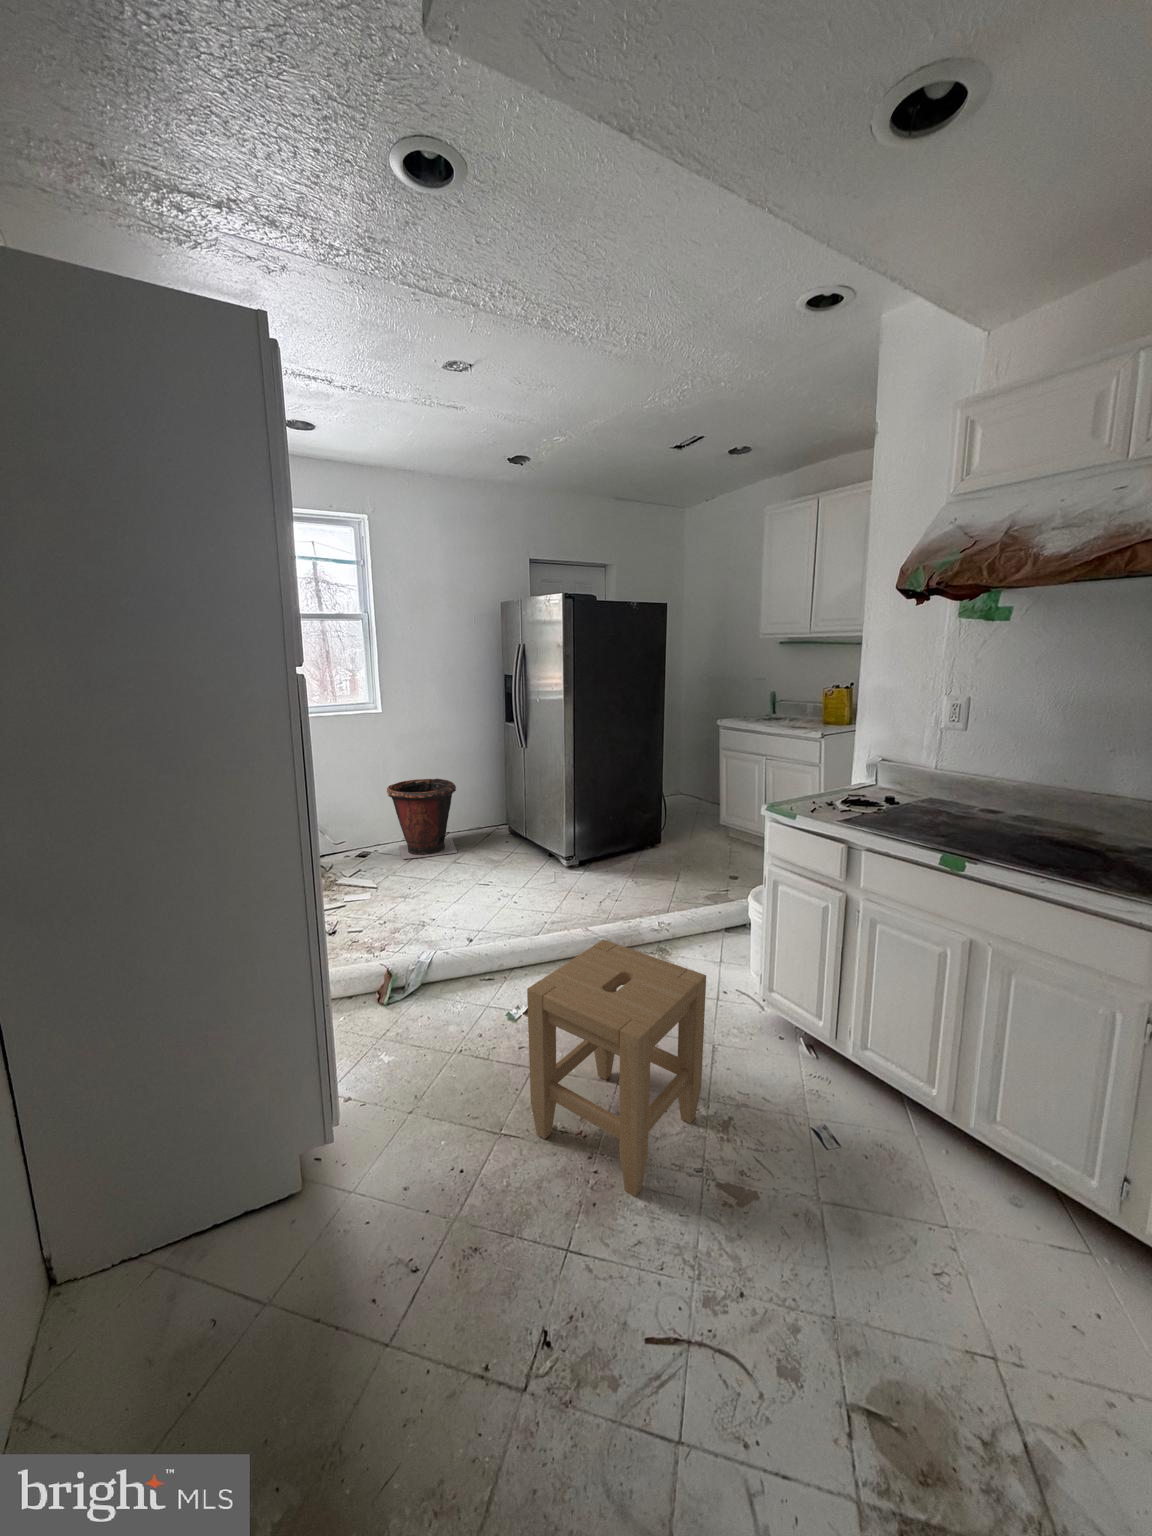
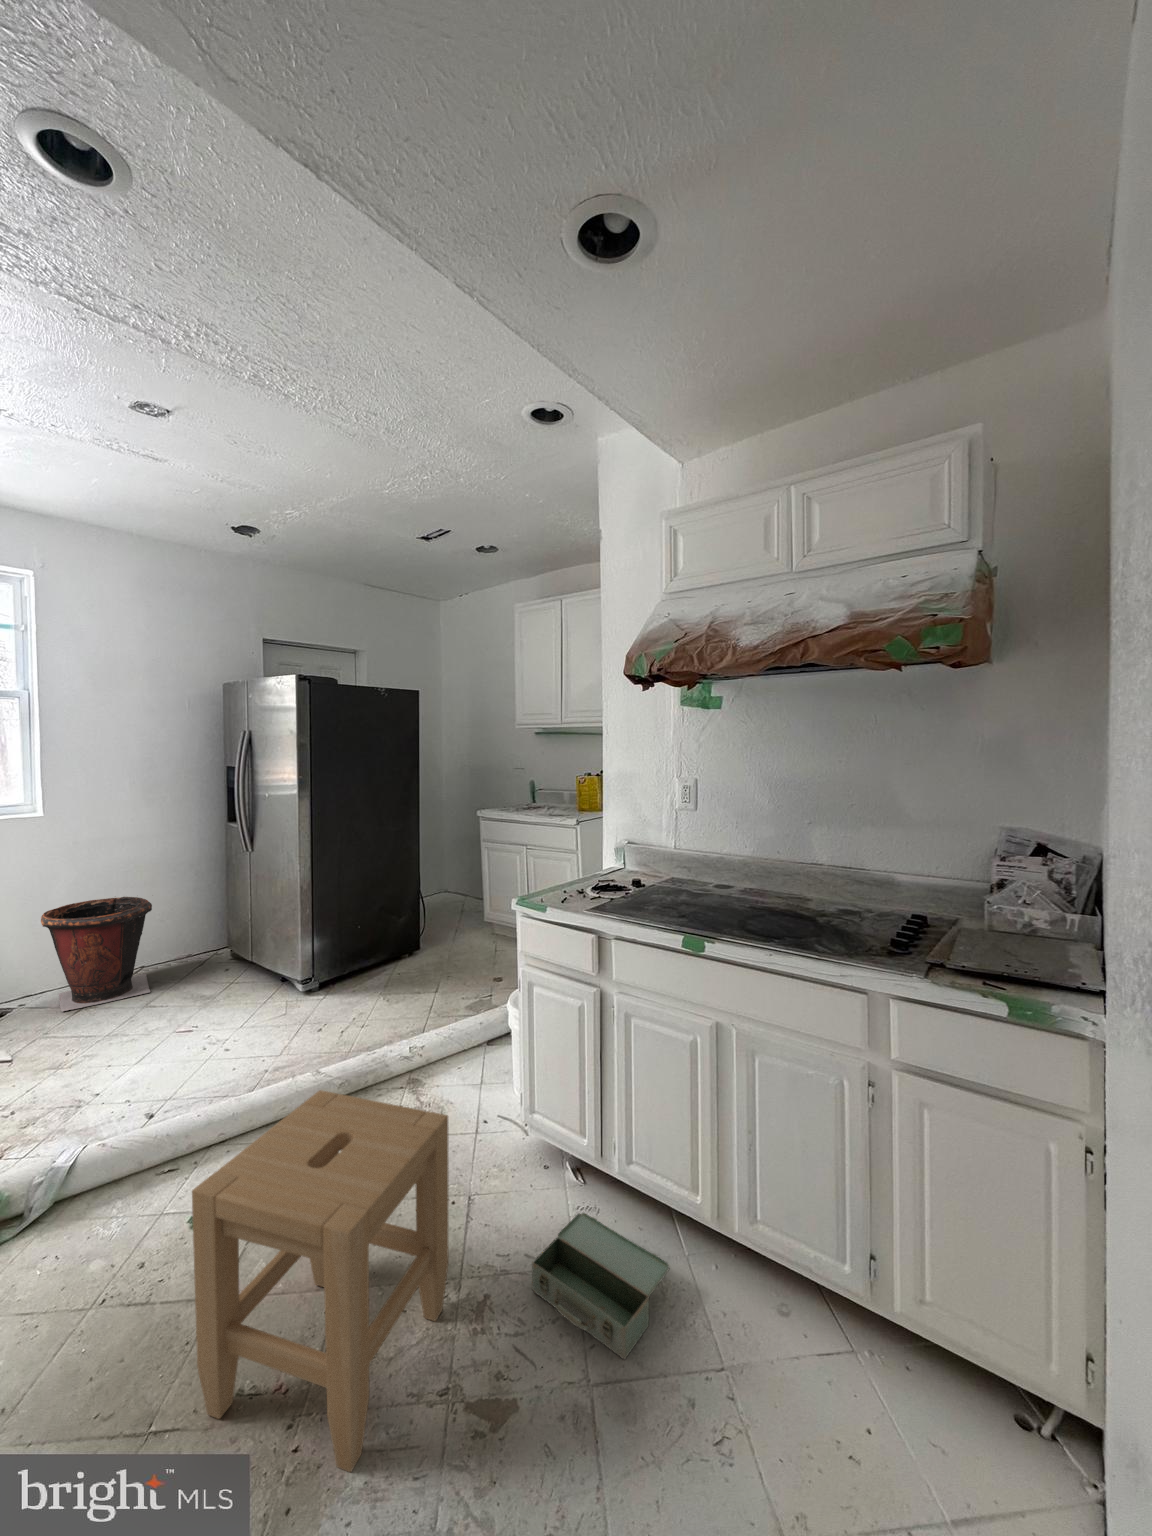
toolbox: none [769,1077,899,1194] -> present [532,1213,670,1359]

